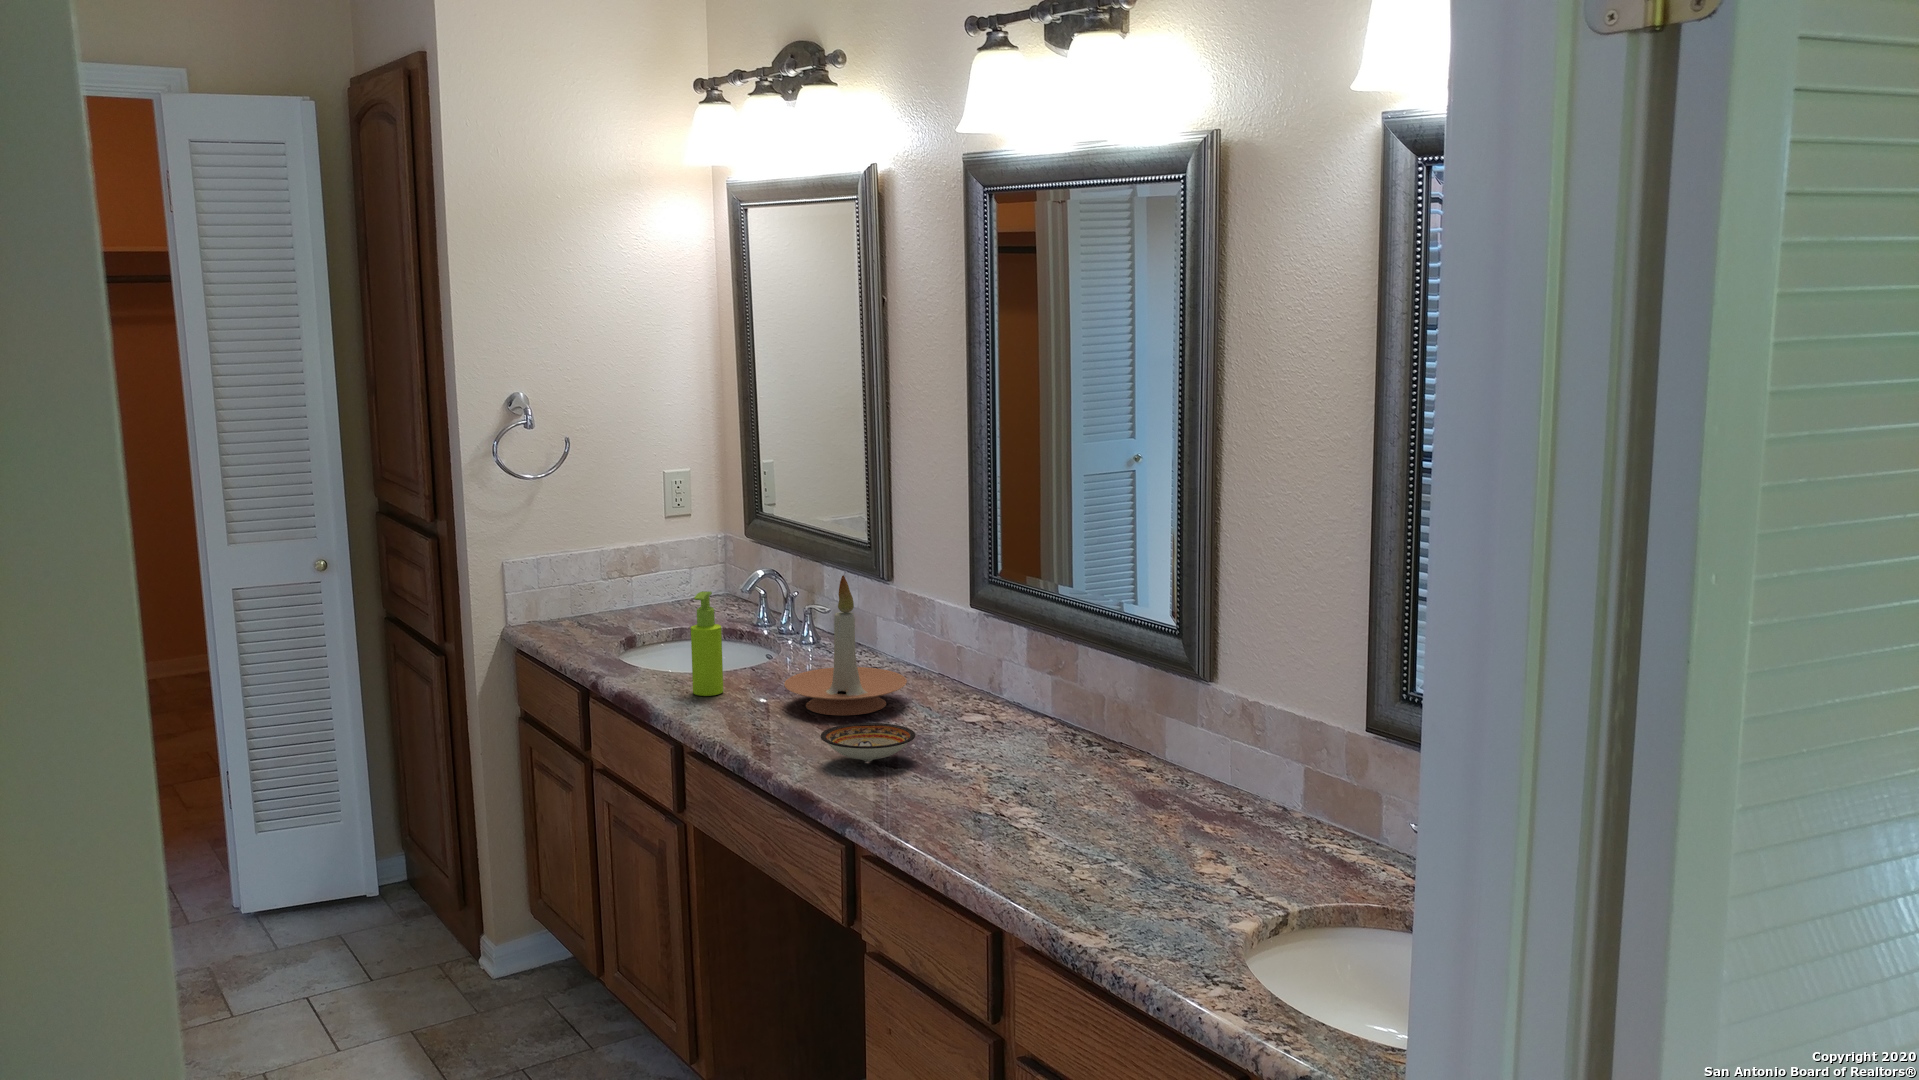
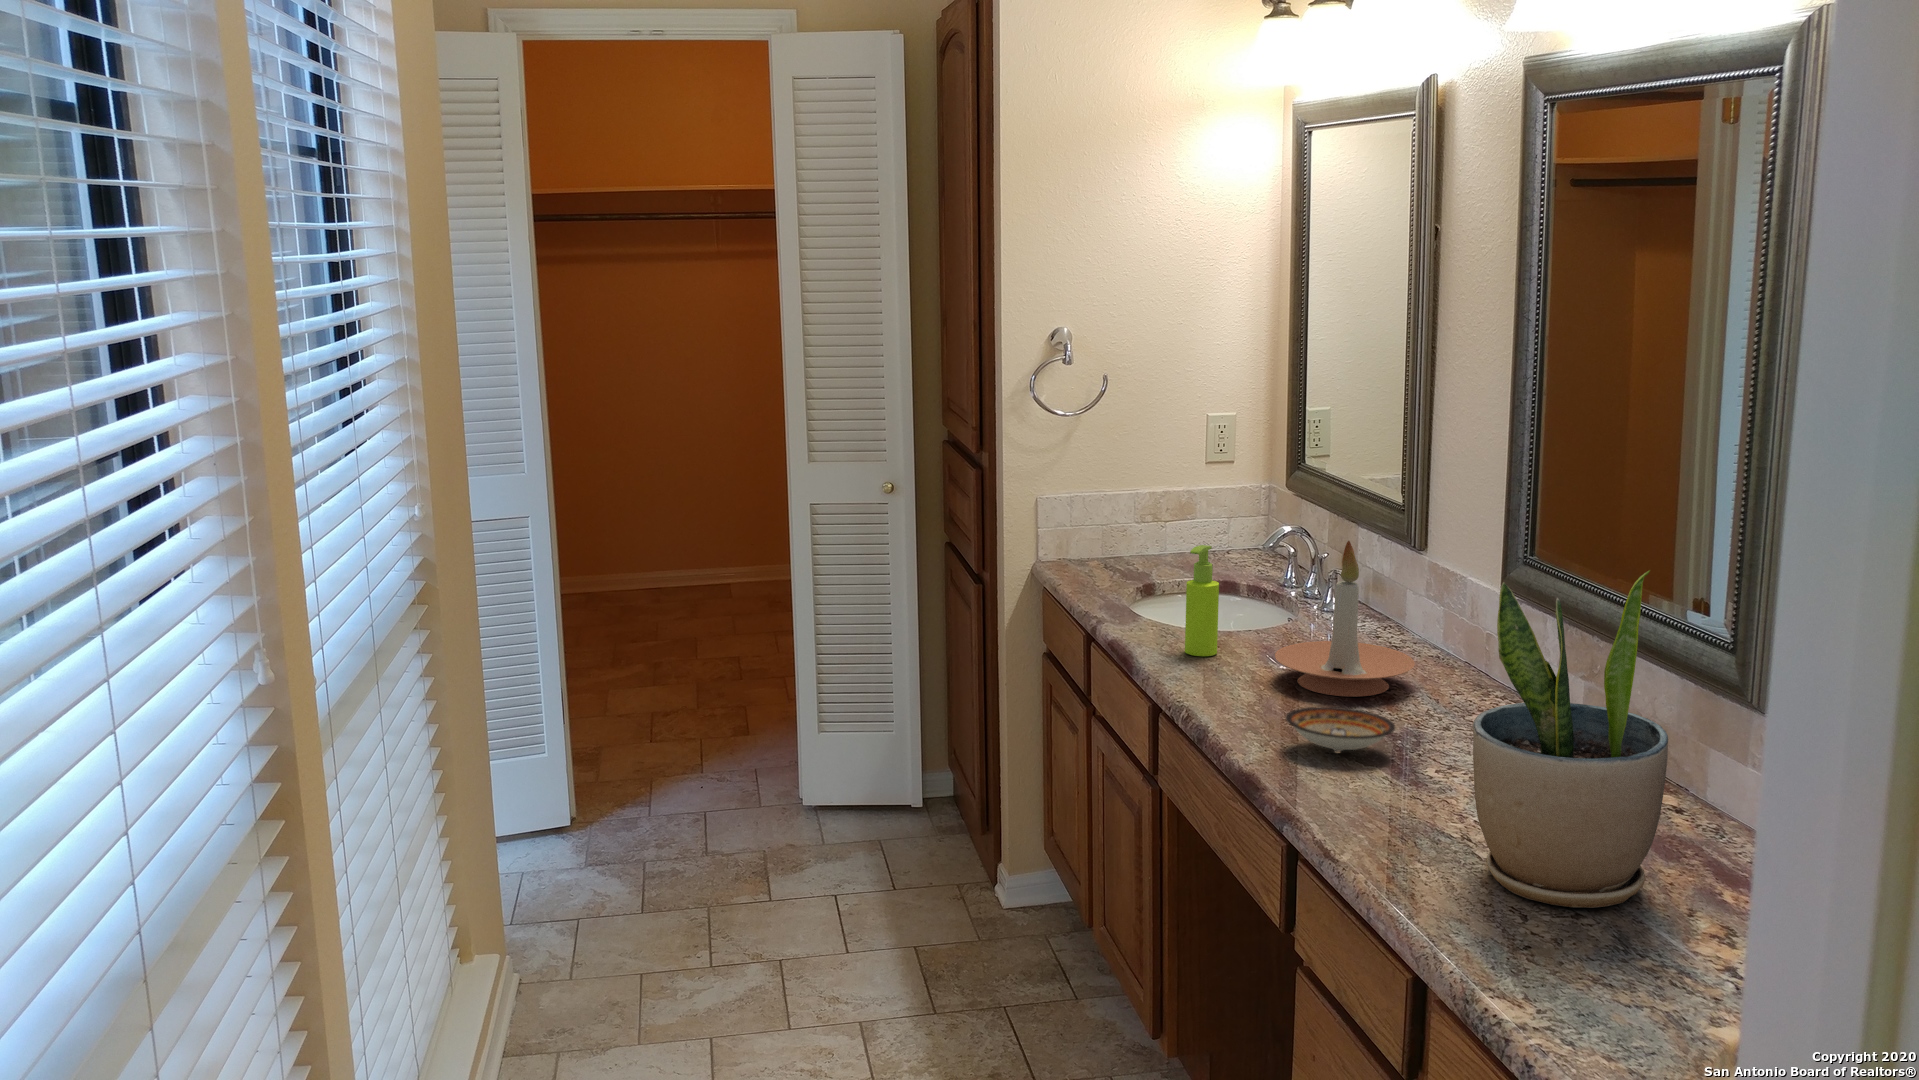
potted plant: none [1010,573,1160,855] -> present [1473,571,1668,908]

